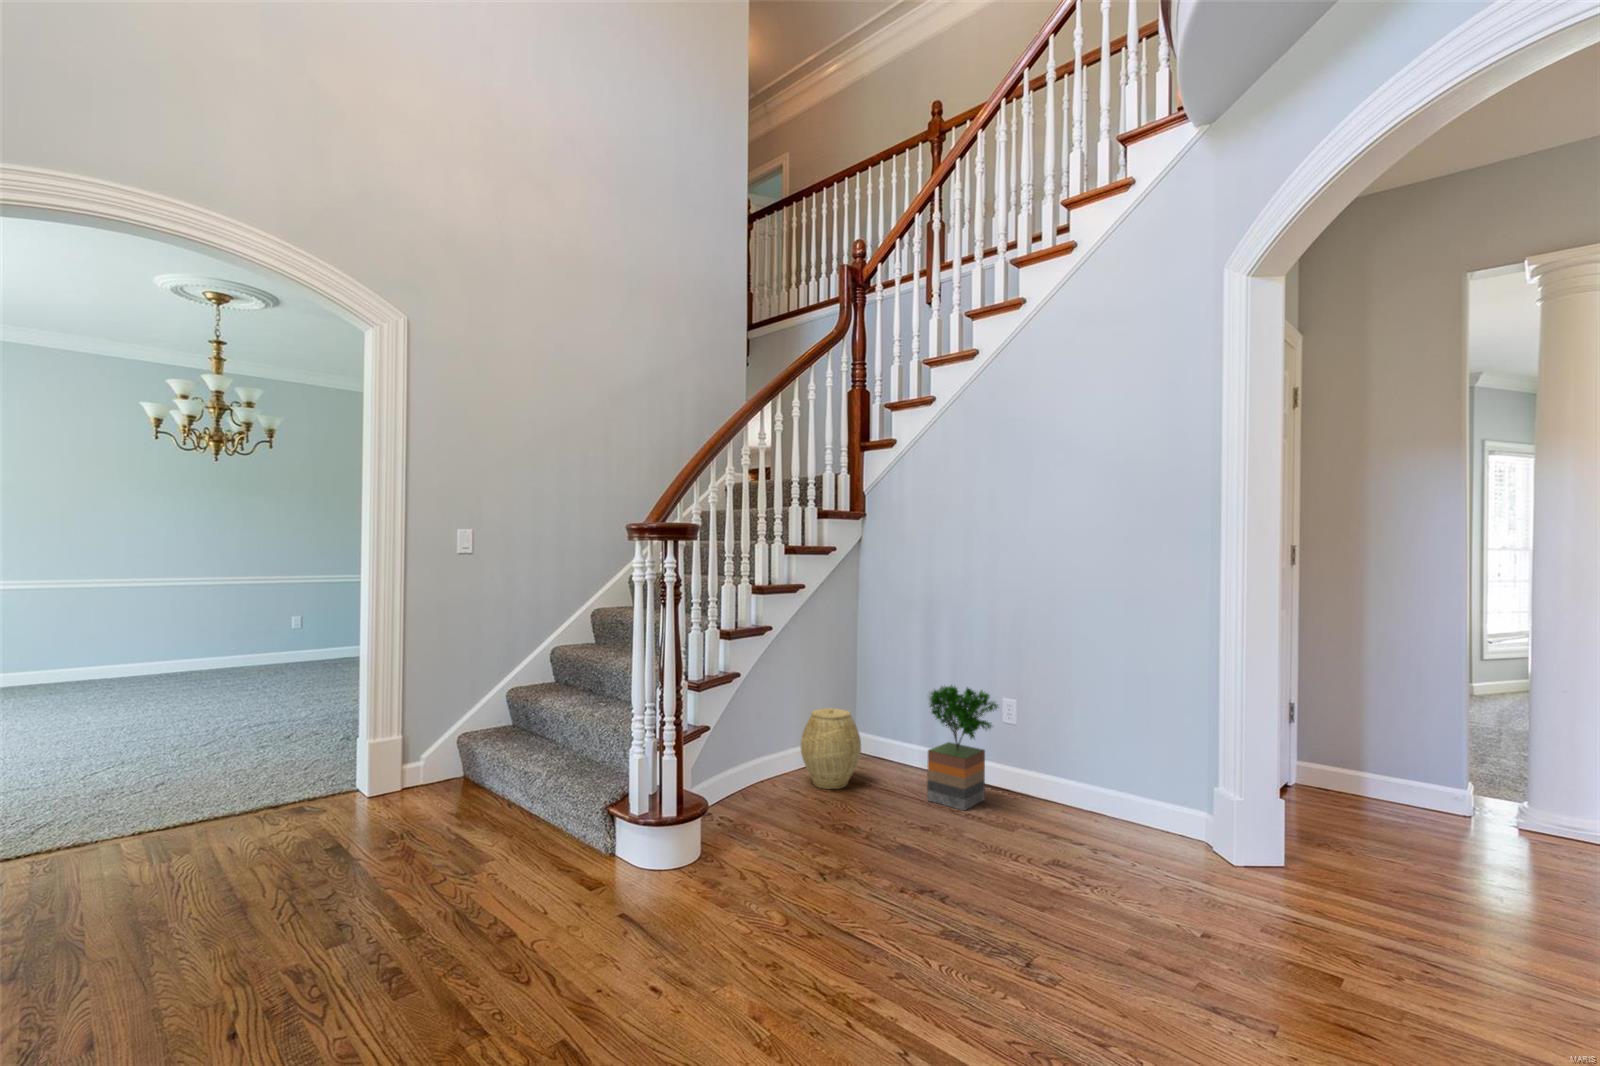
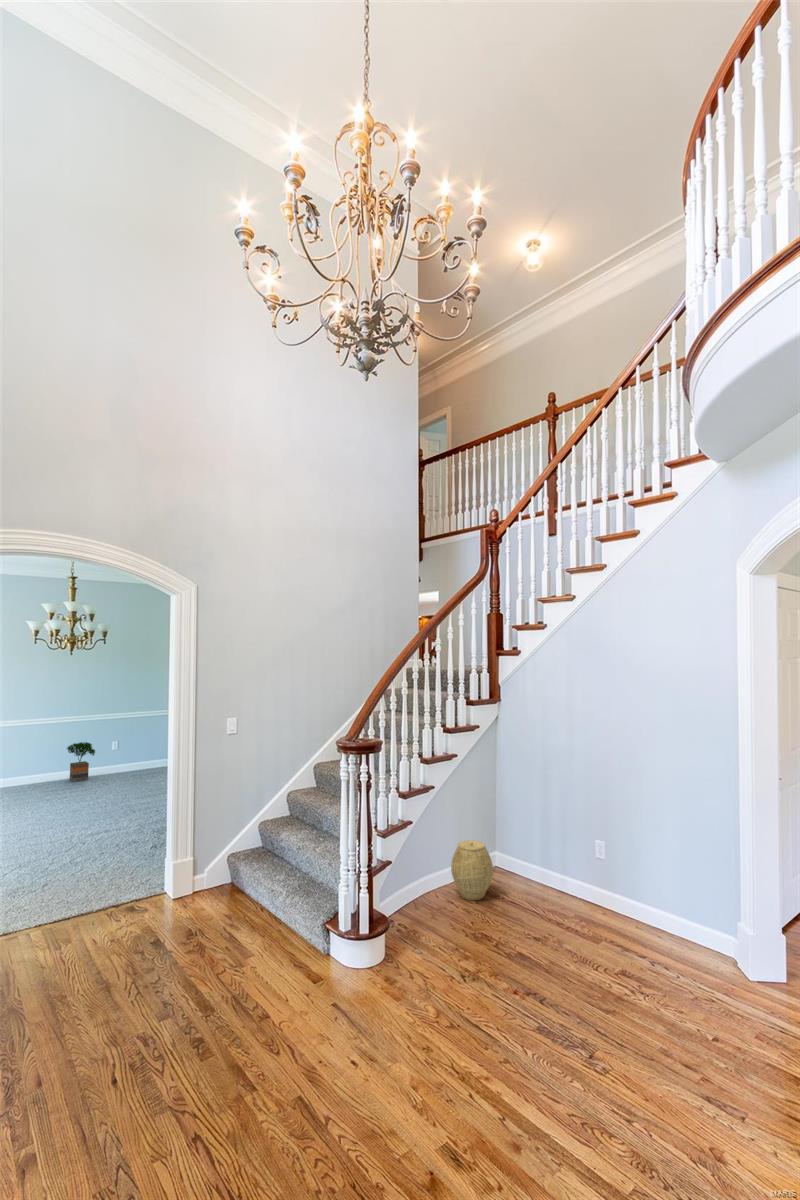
potted tree: present [927,685,998,811] -> present [67,742,95,782]

